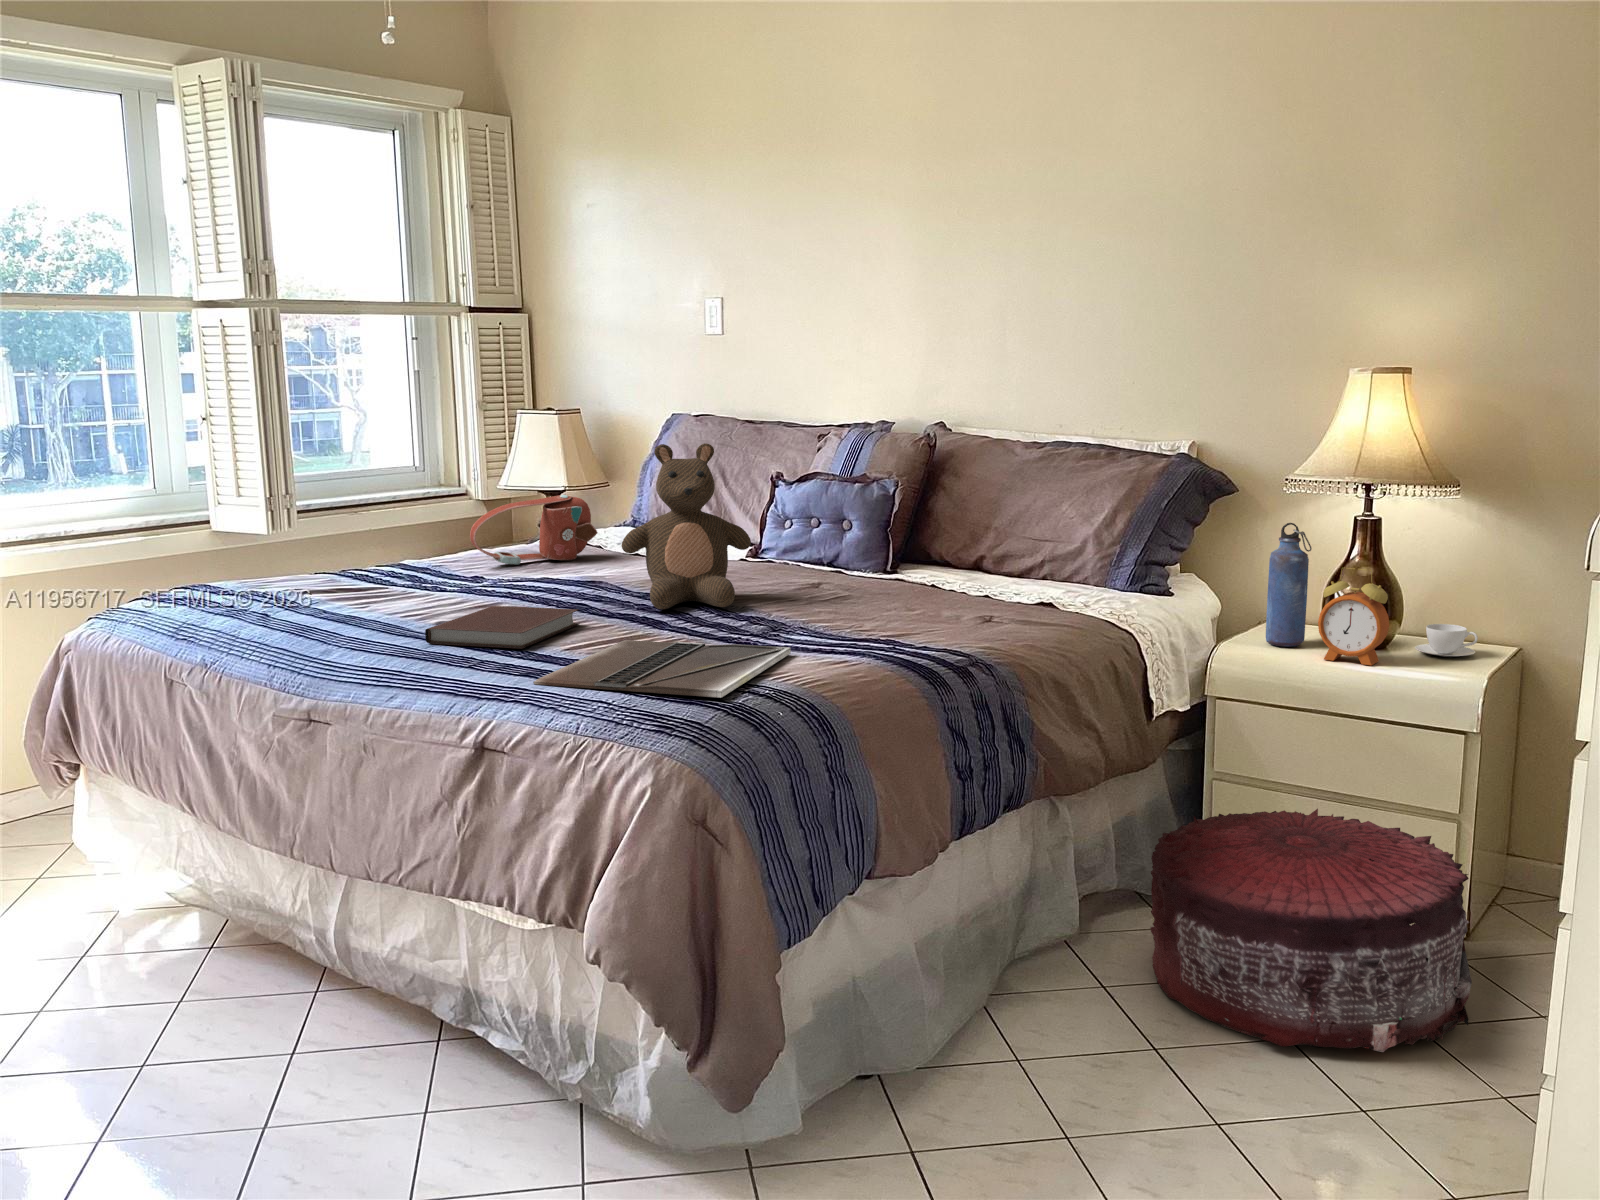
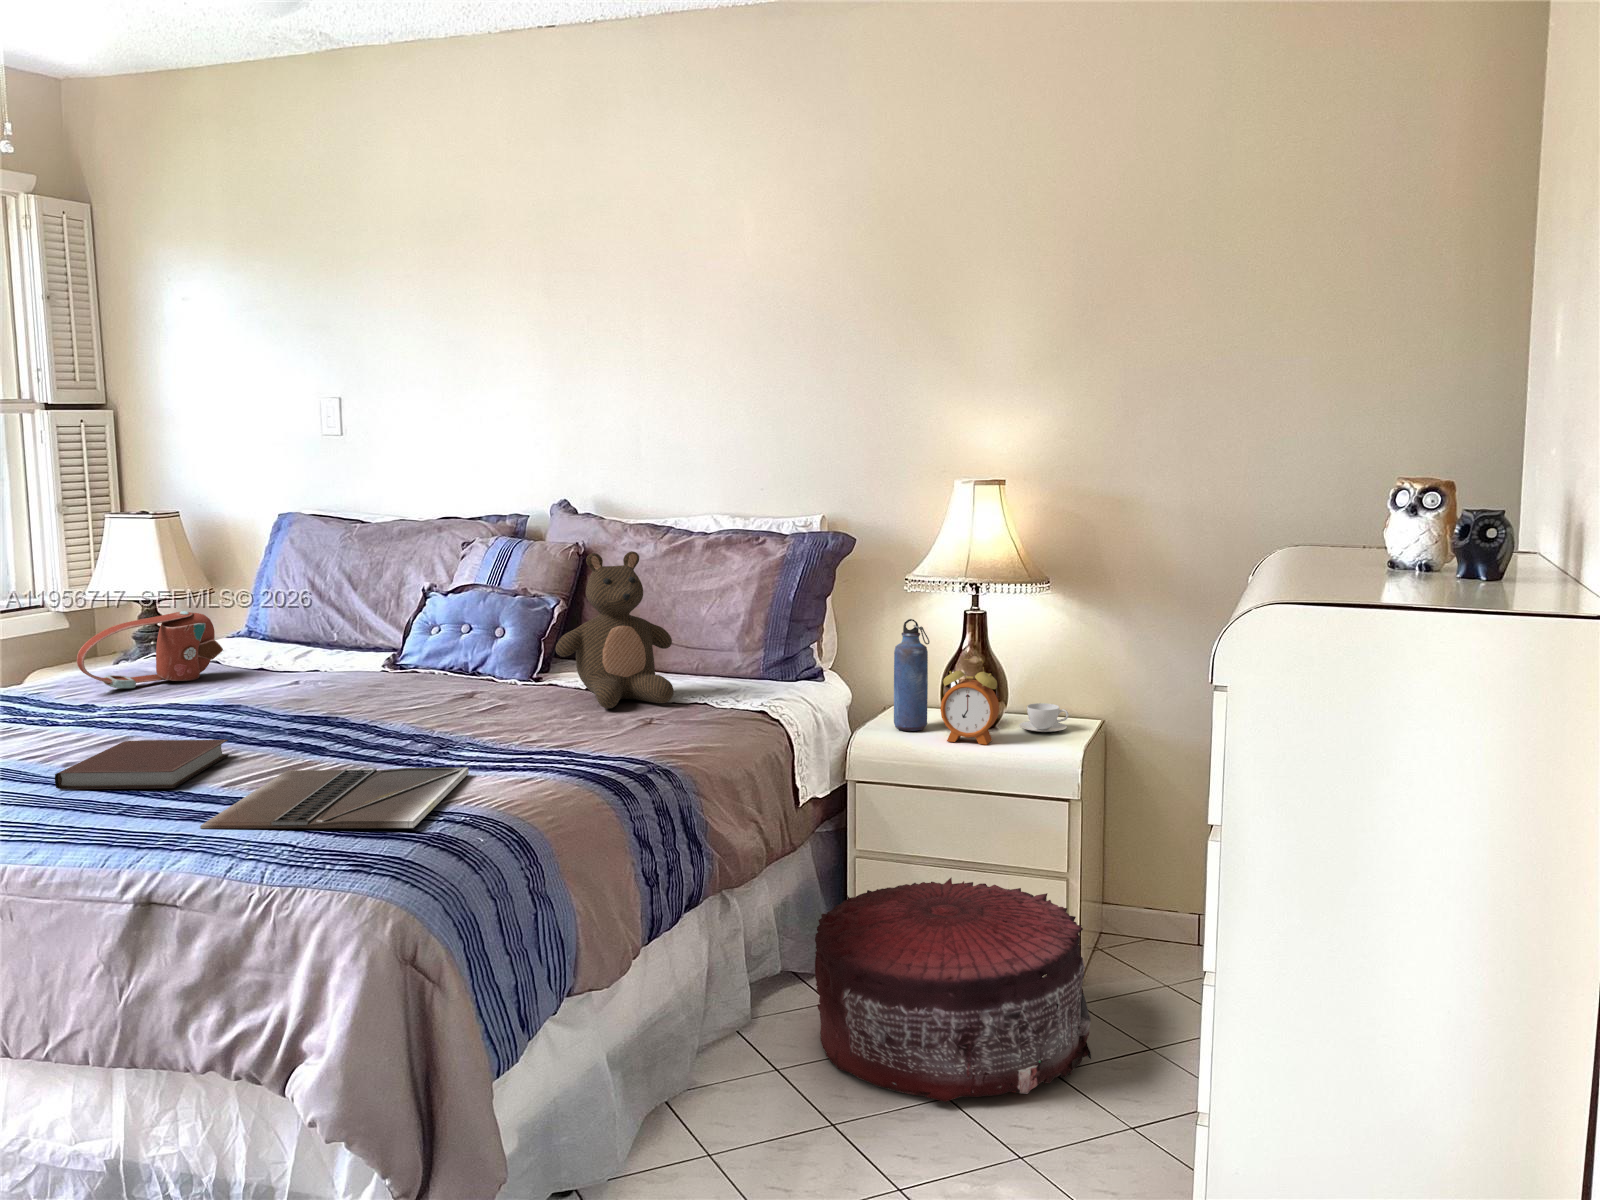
stuffed bear: present [621,443,751,609] -> present [555,551,674,709]

